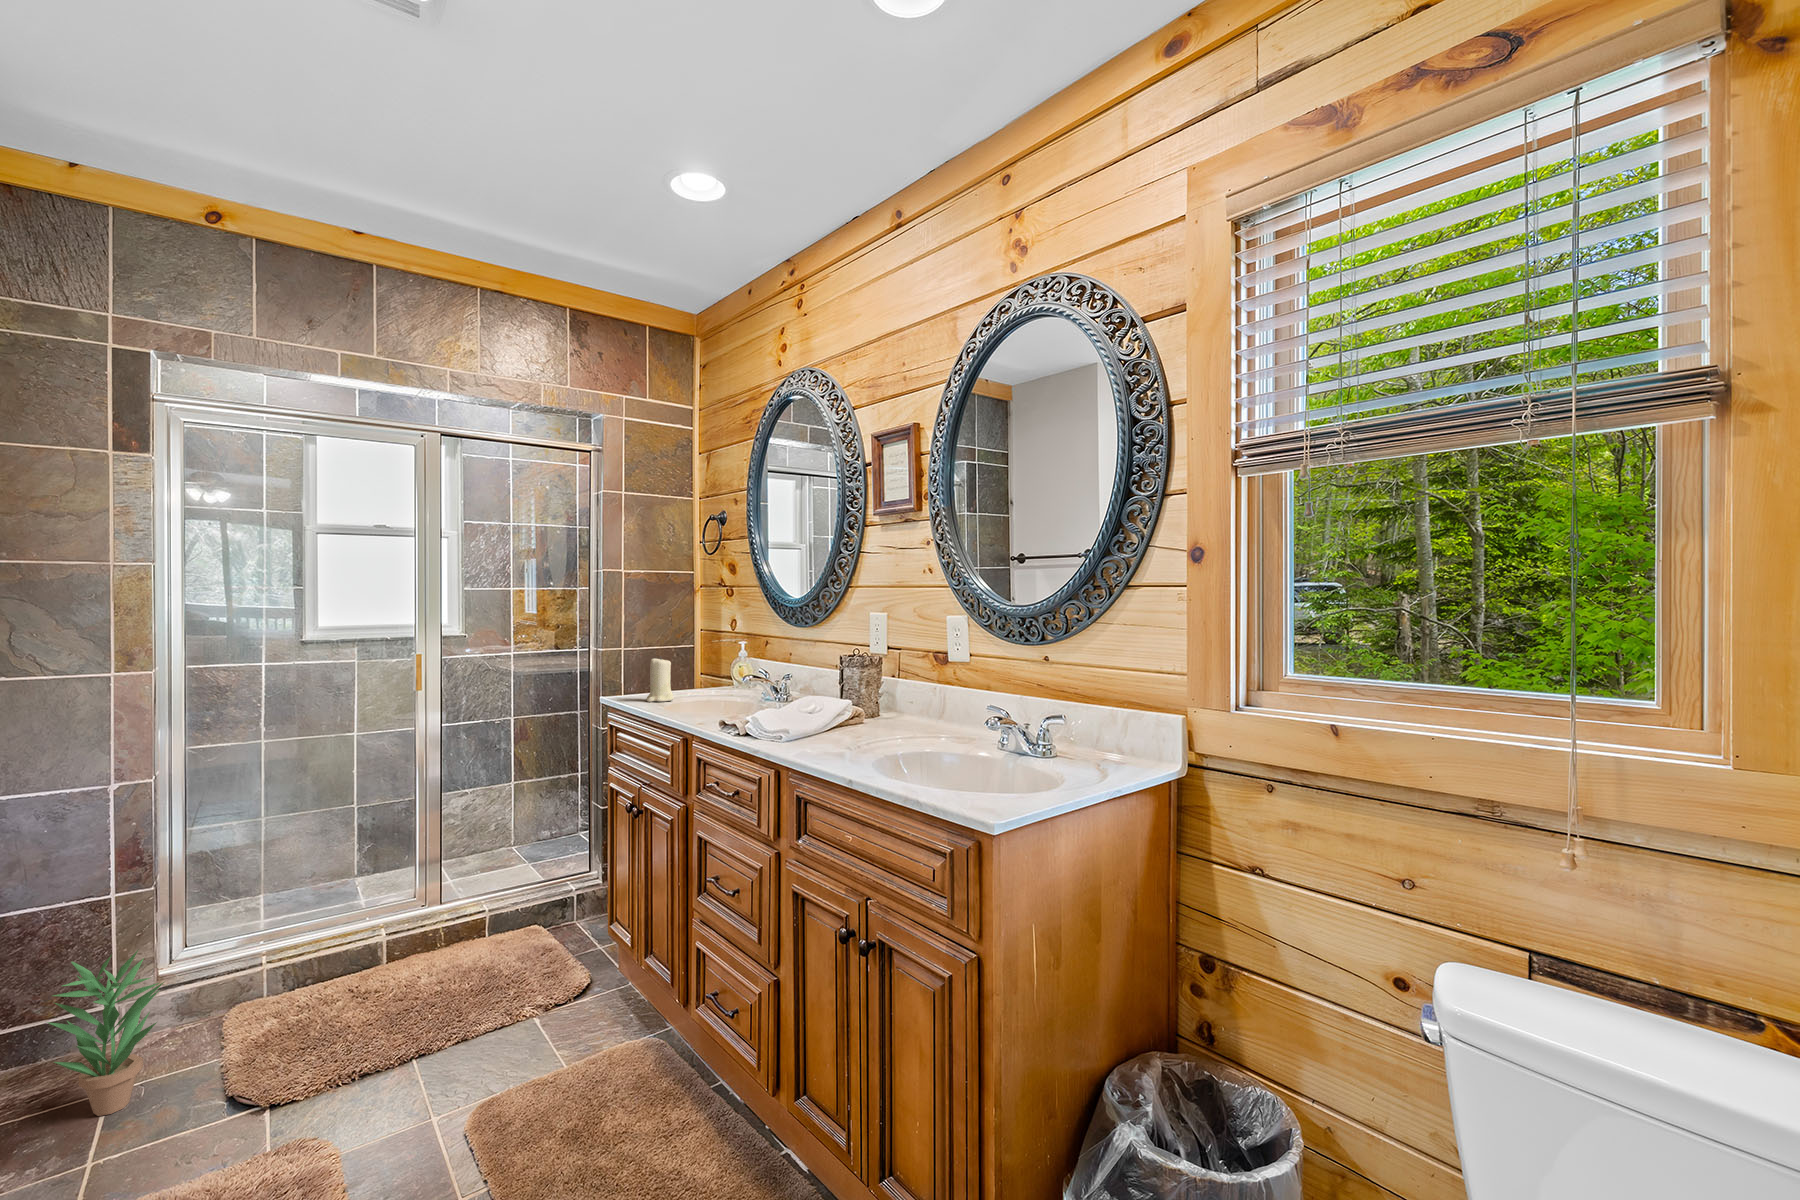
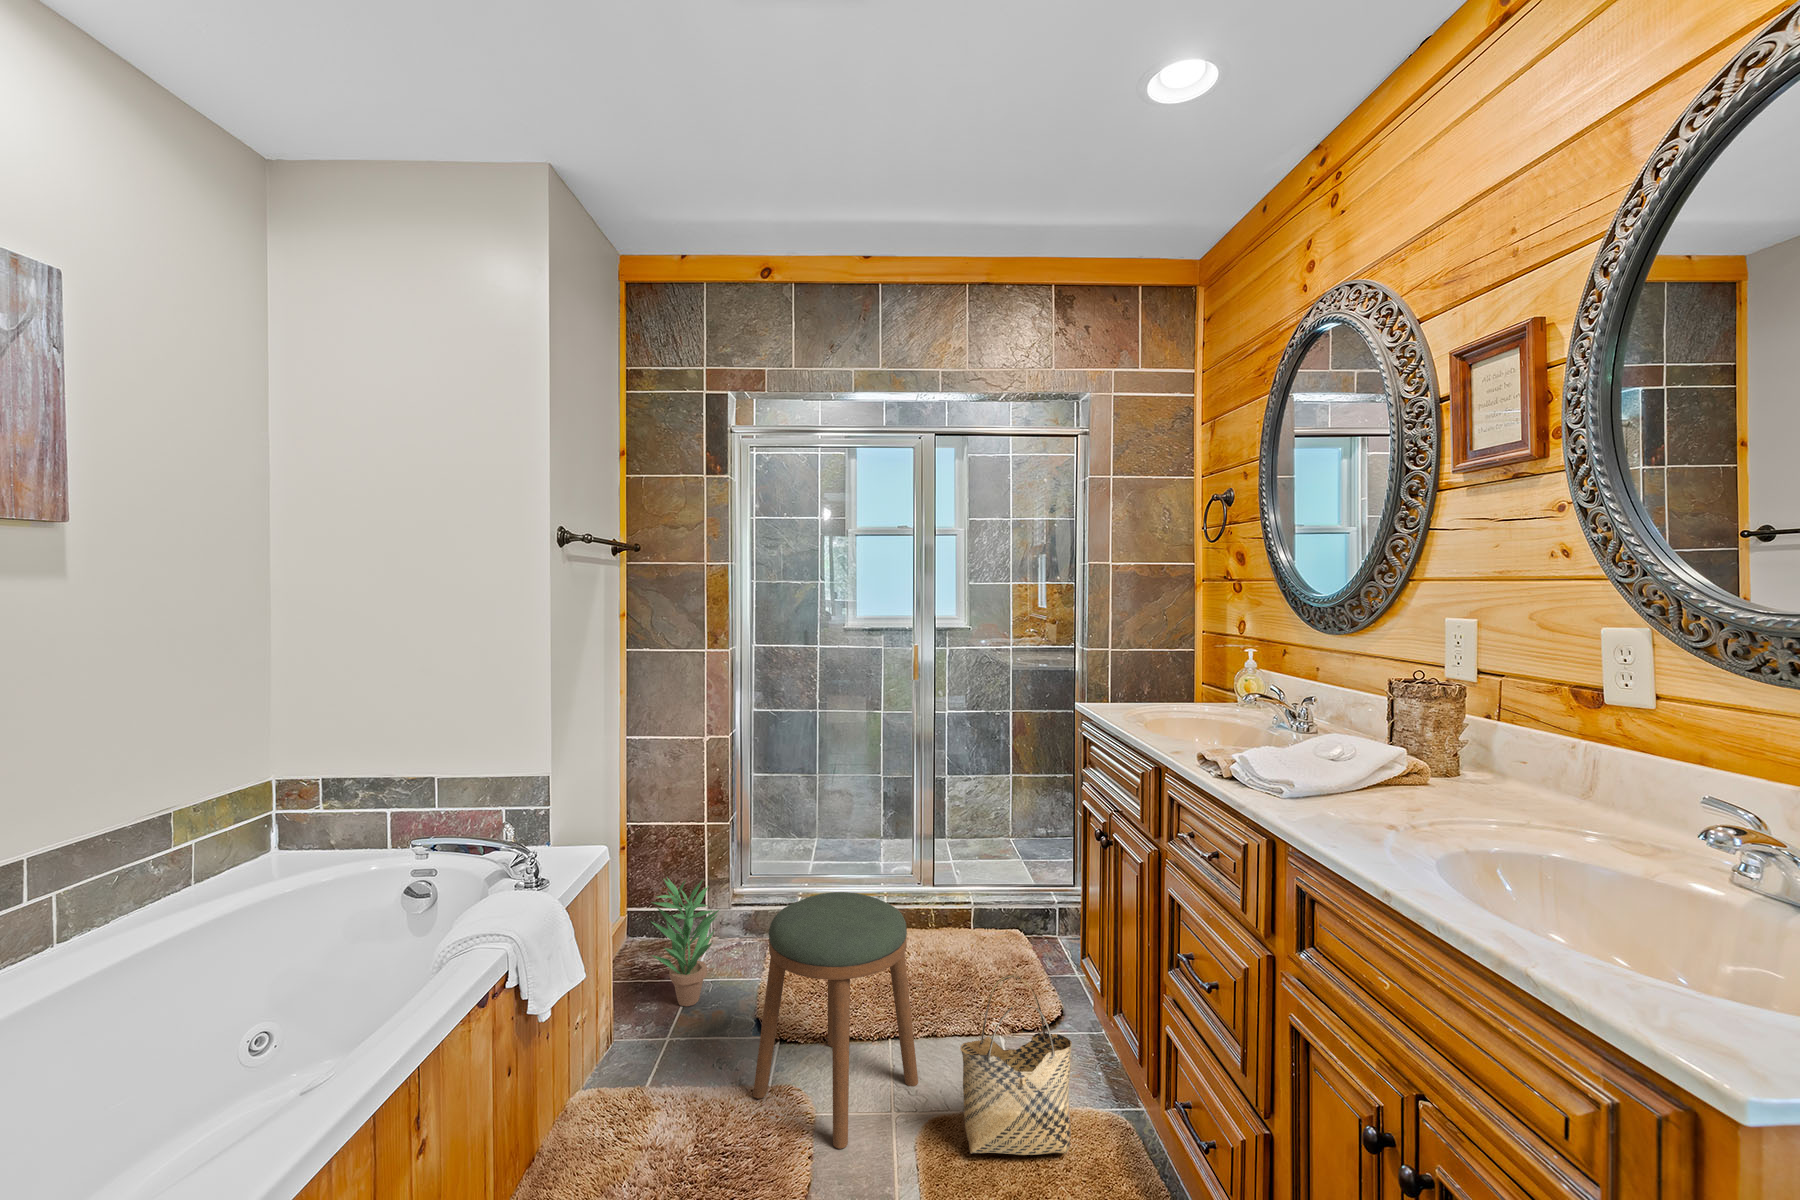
candle: present [646,657,674,702] -> none [1127,661,1159,714]
stool: none [251,911,456,1160] -> present [753,892,918,1149]
woven basket: none [511,942,616,1108] -> present [960,975,1072,1155]

